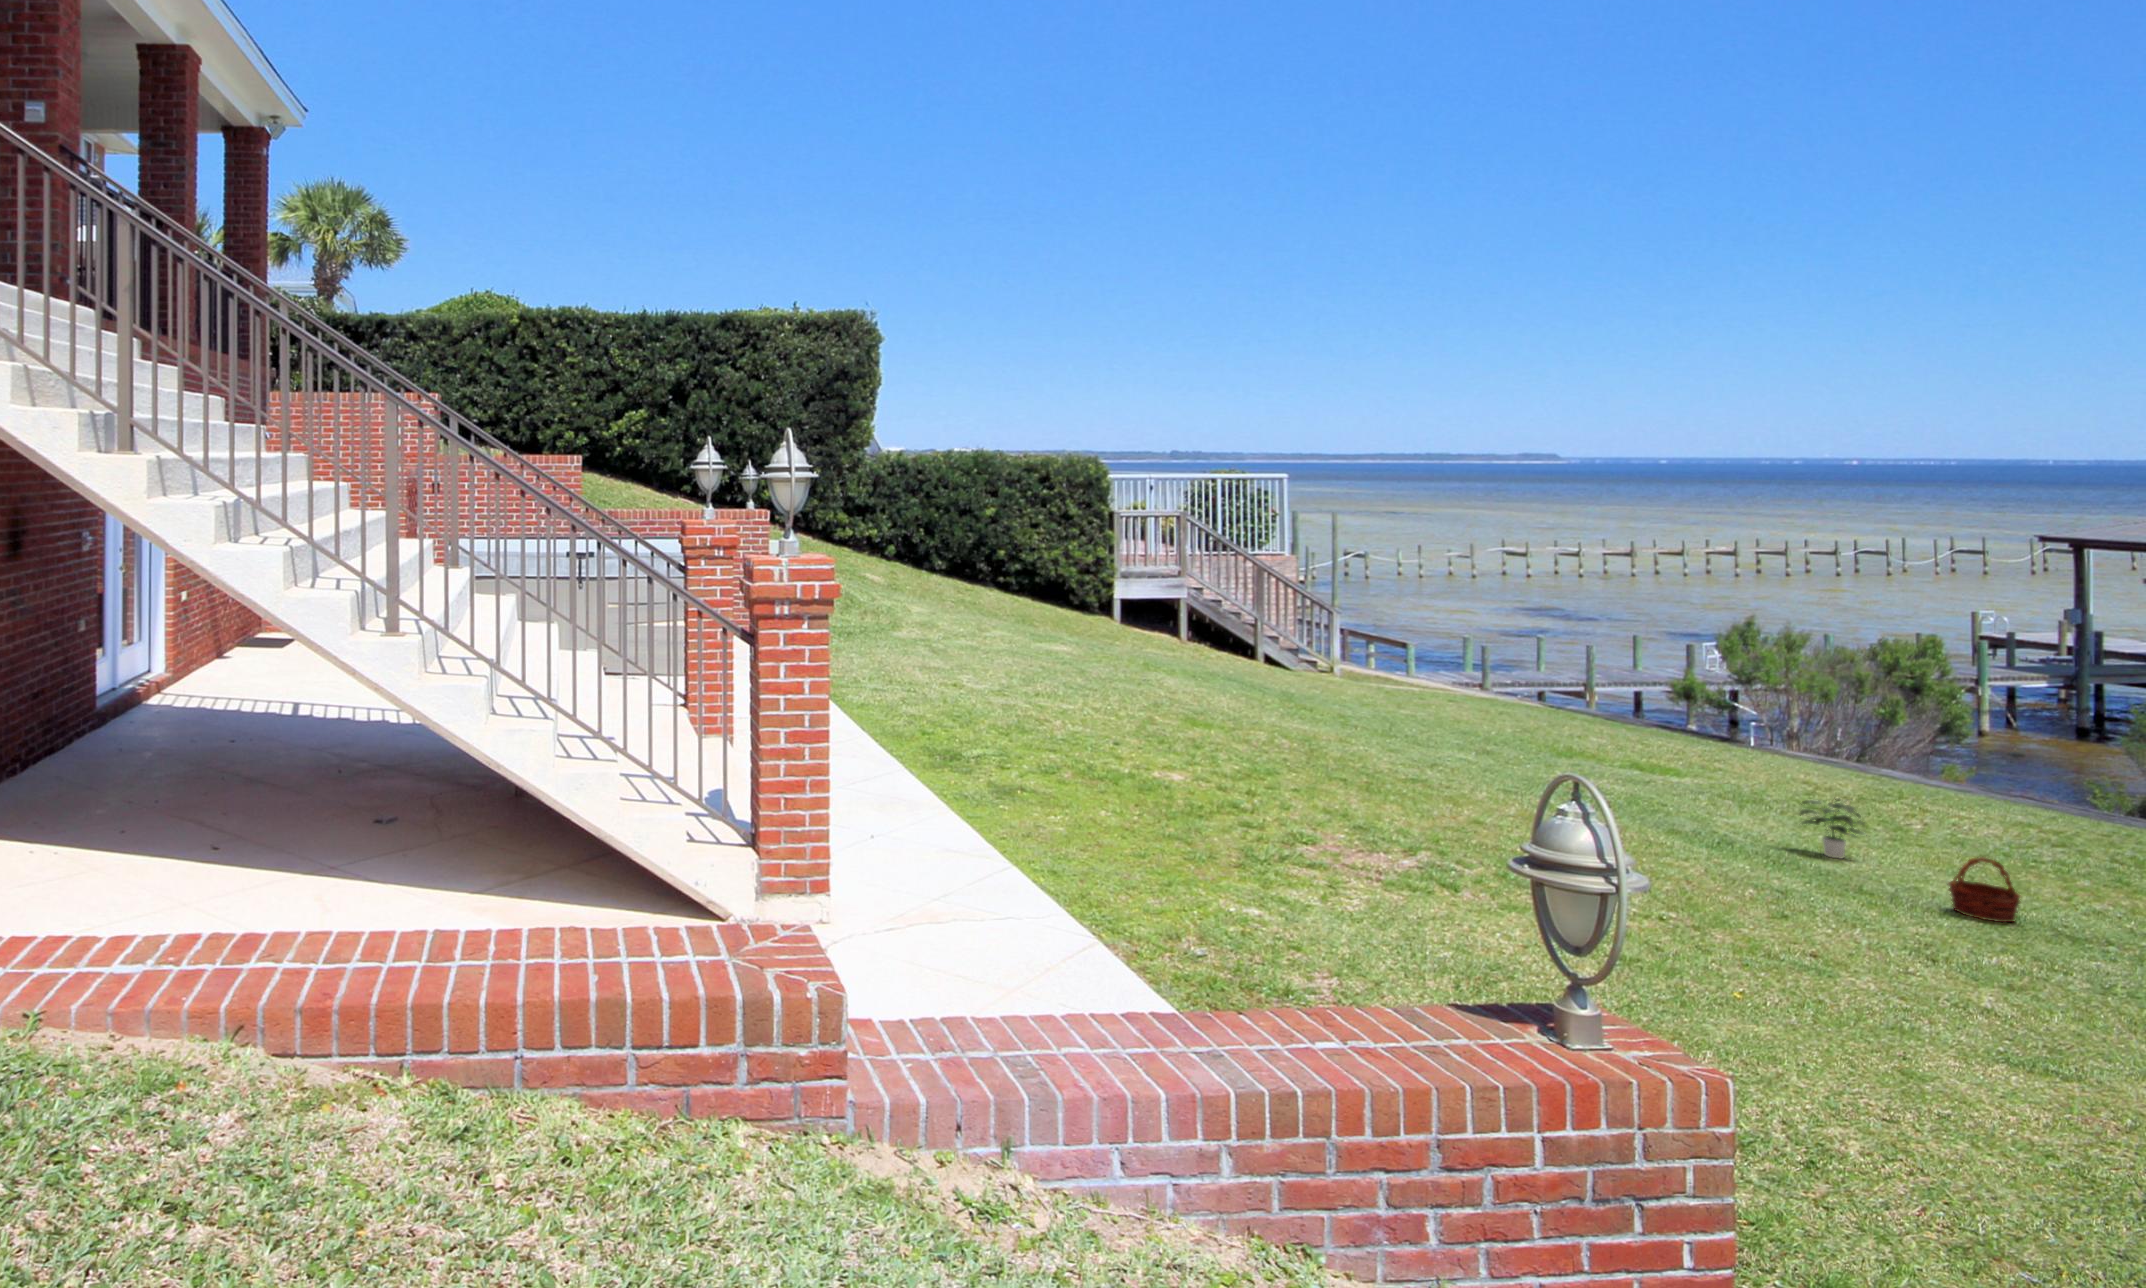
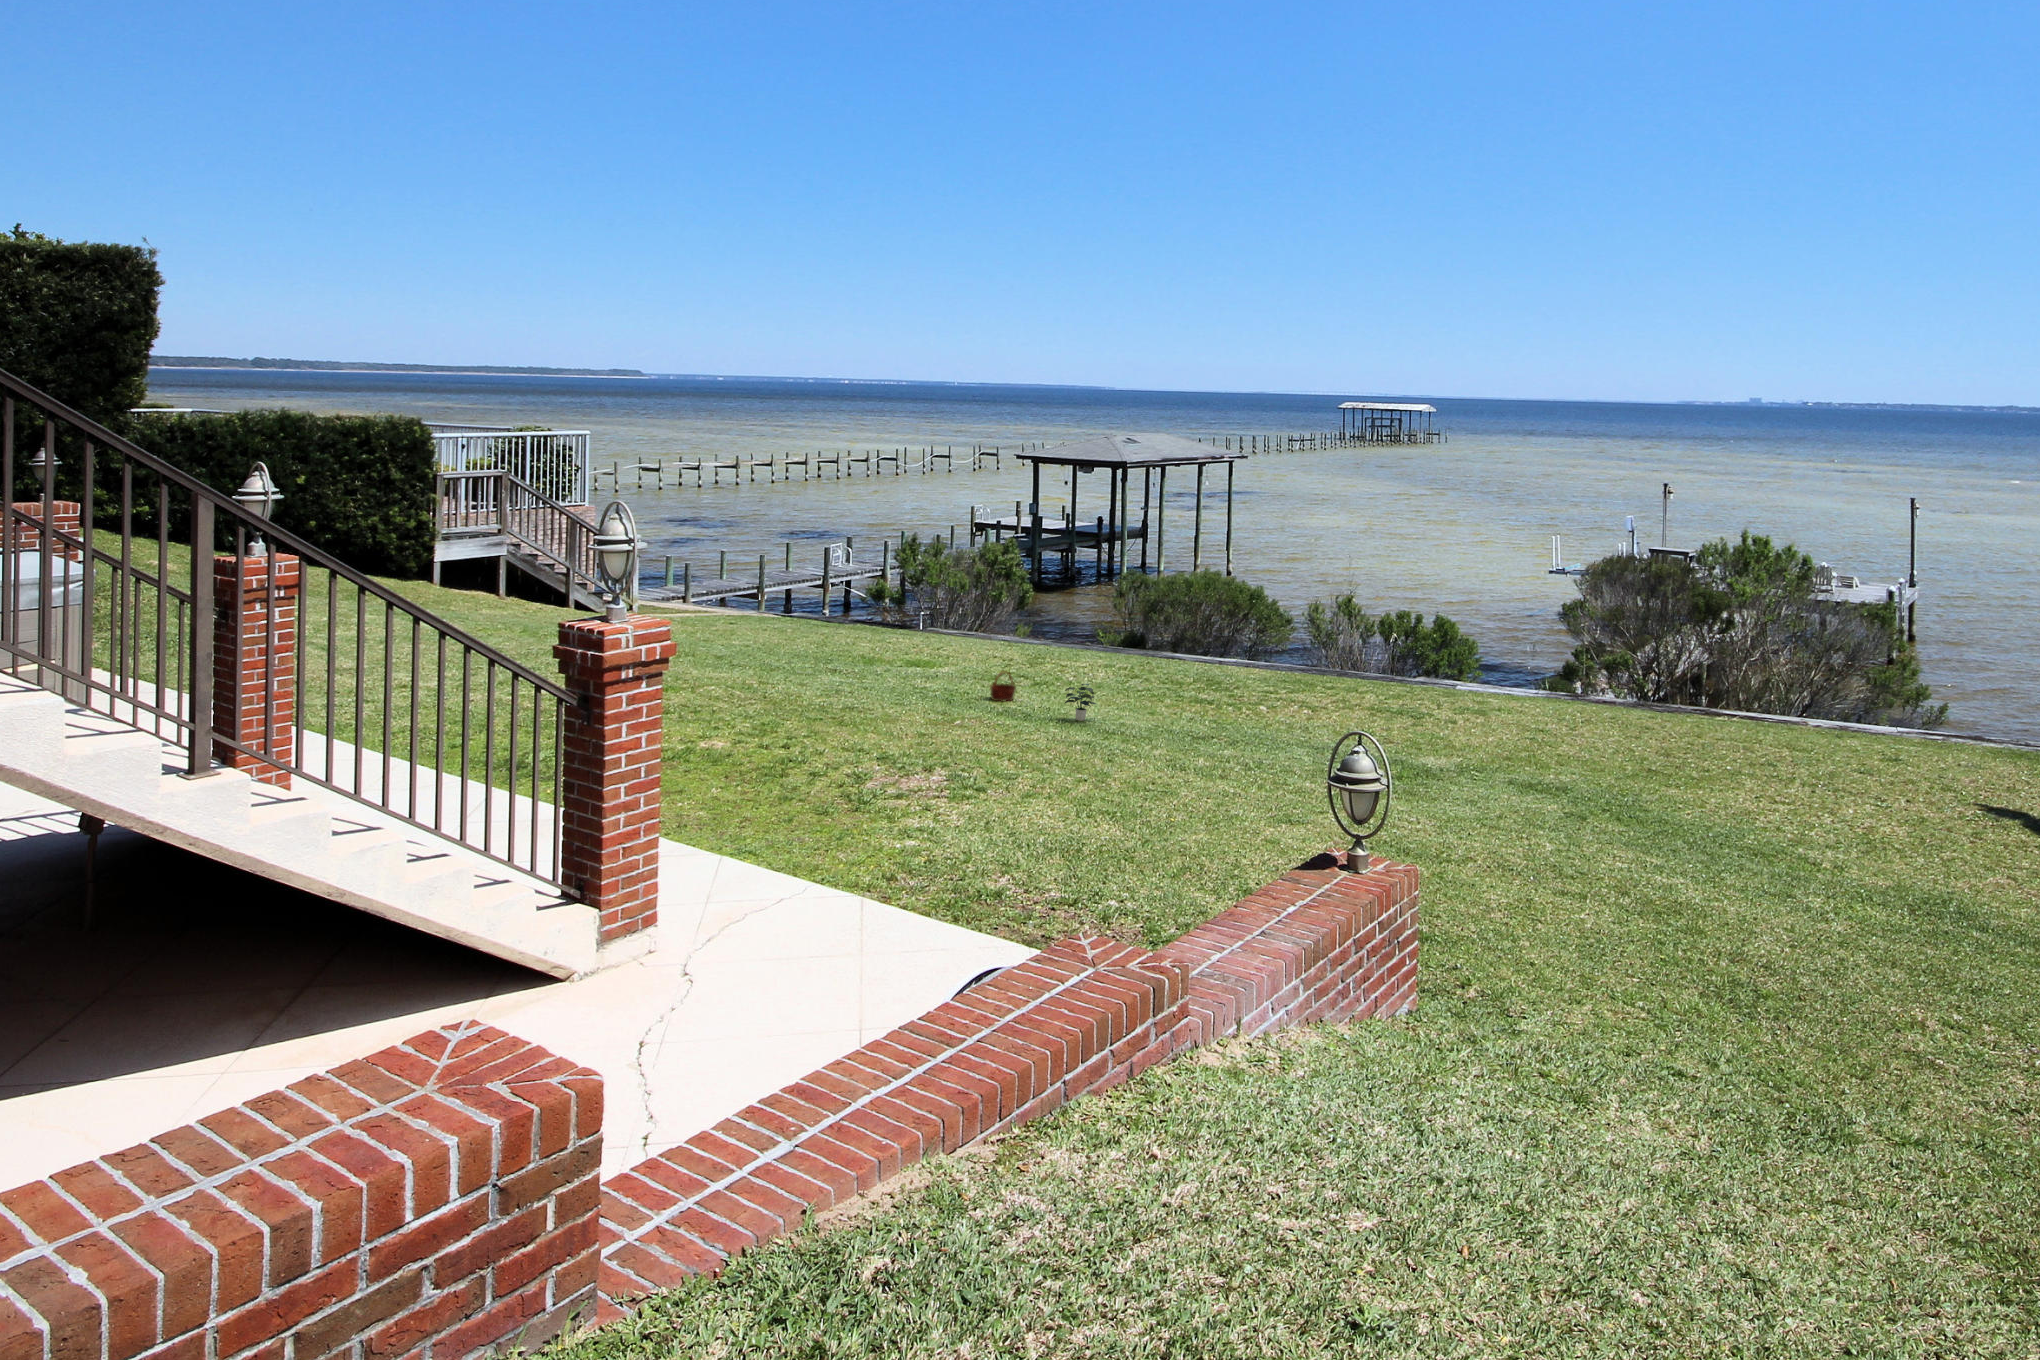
basket: present [1949,857,2021,922] -> present [990,671,1016,701]

